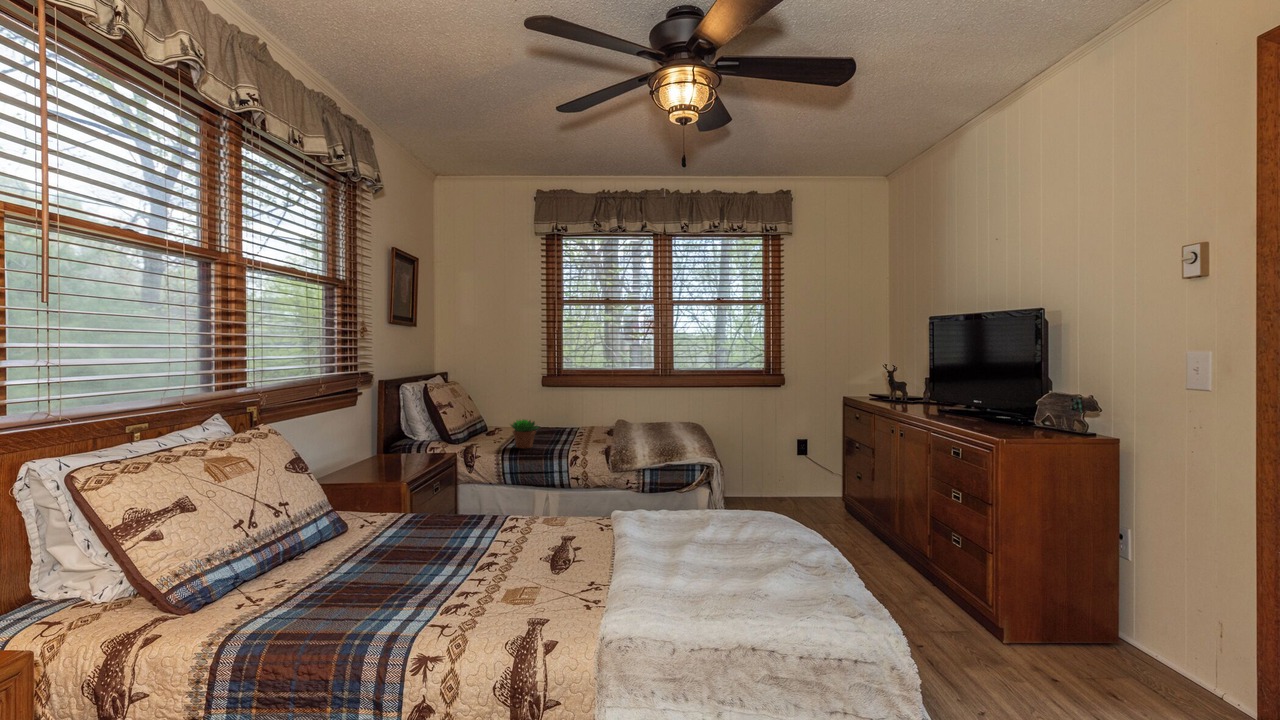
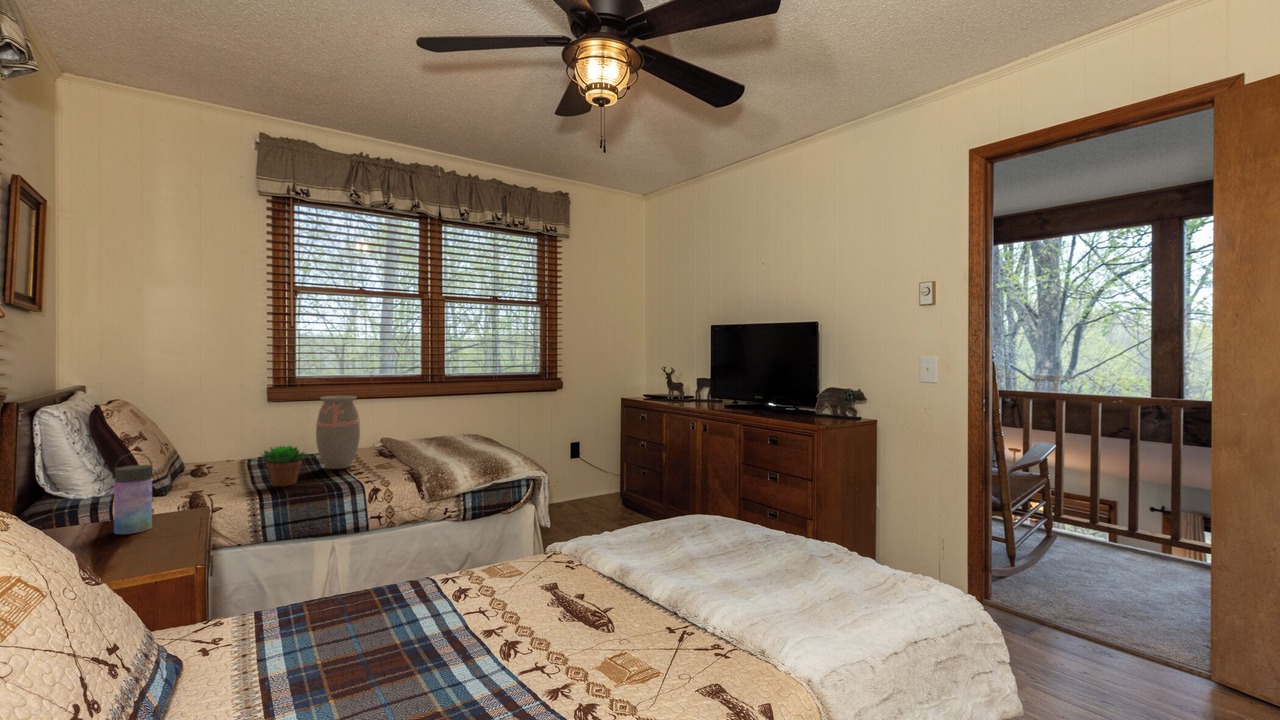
decorative vase: none [554,384,585,440] -> present [316,396,360,469]
water bottle: none [411,417,432,467] -> present [112,453,153,534]

